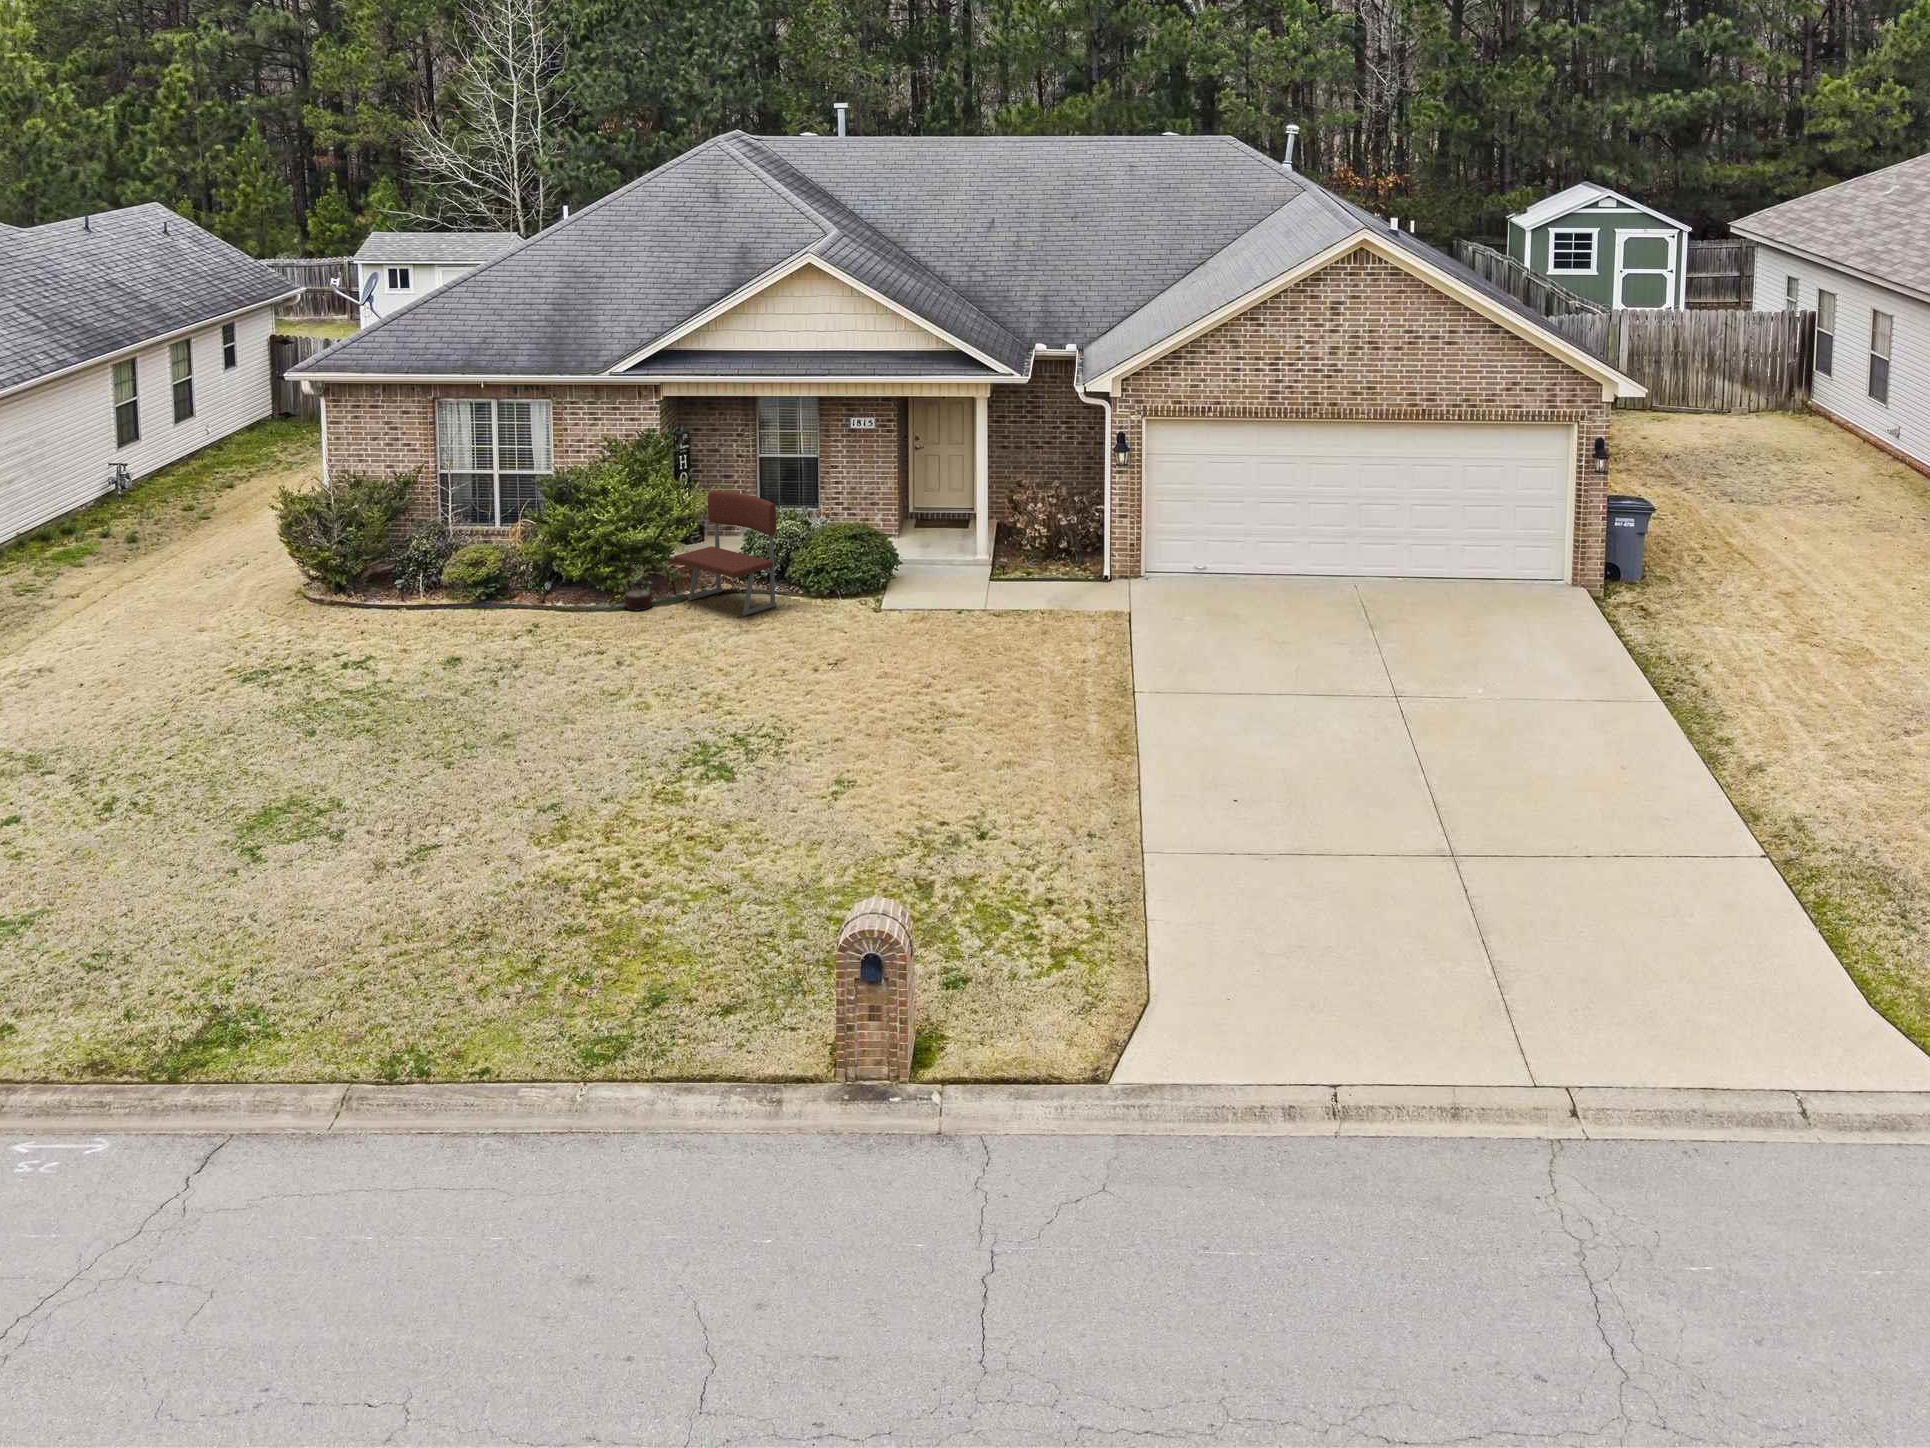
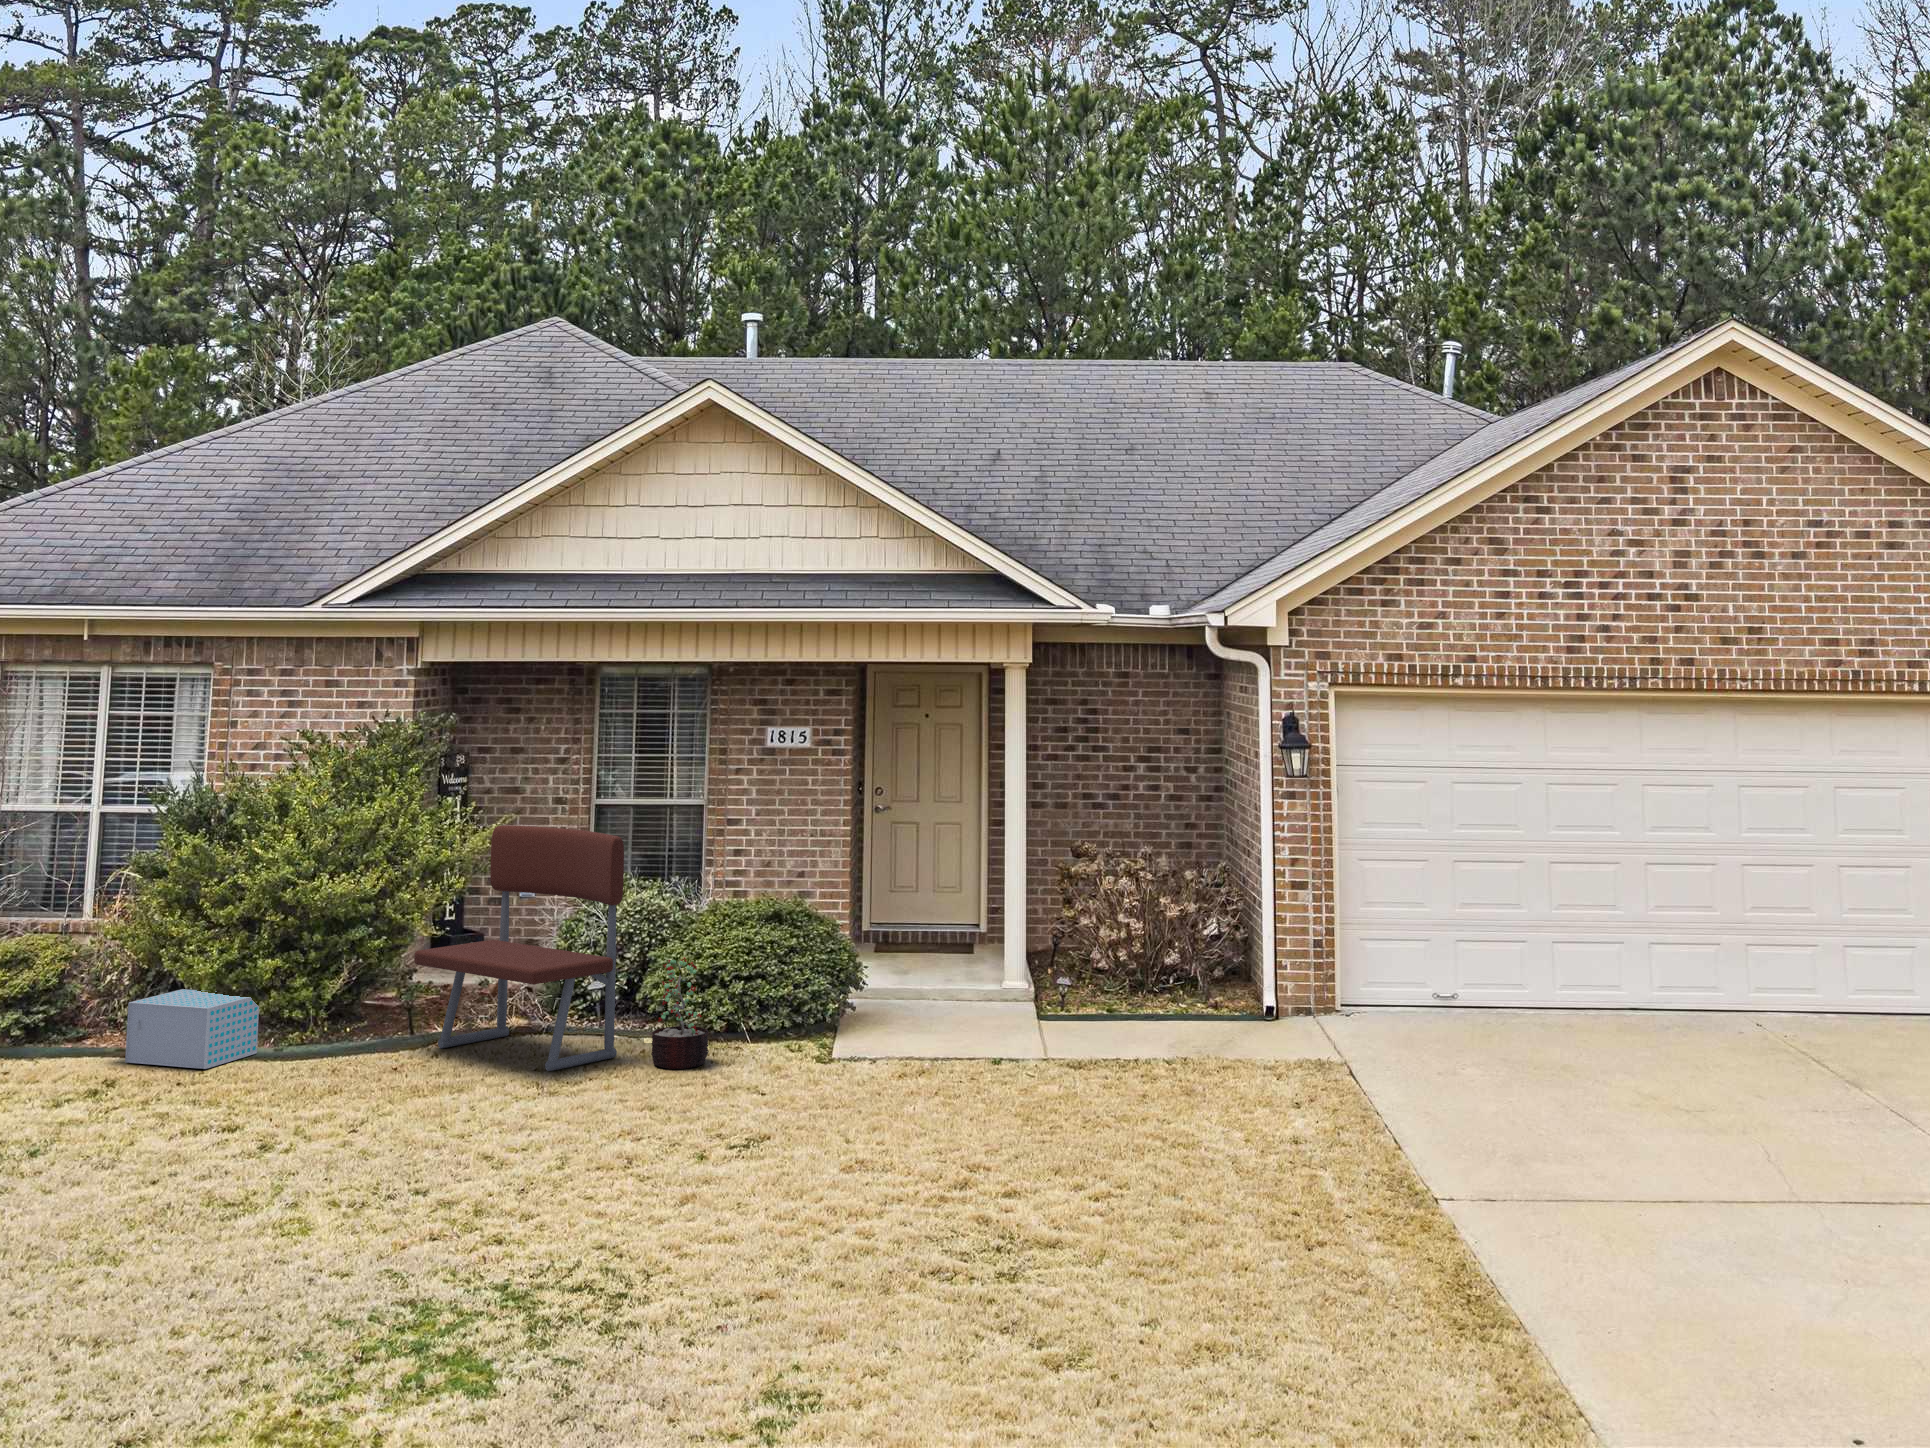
decorative plant: present [621,562,652,611] -> present [651,957,709,1069]
storage box: none [537,573,600,615] -> present [125,989,259,1069]

